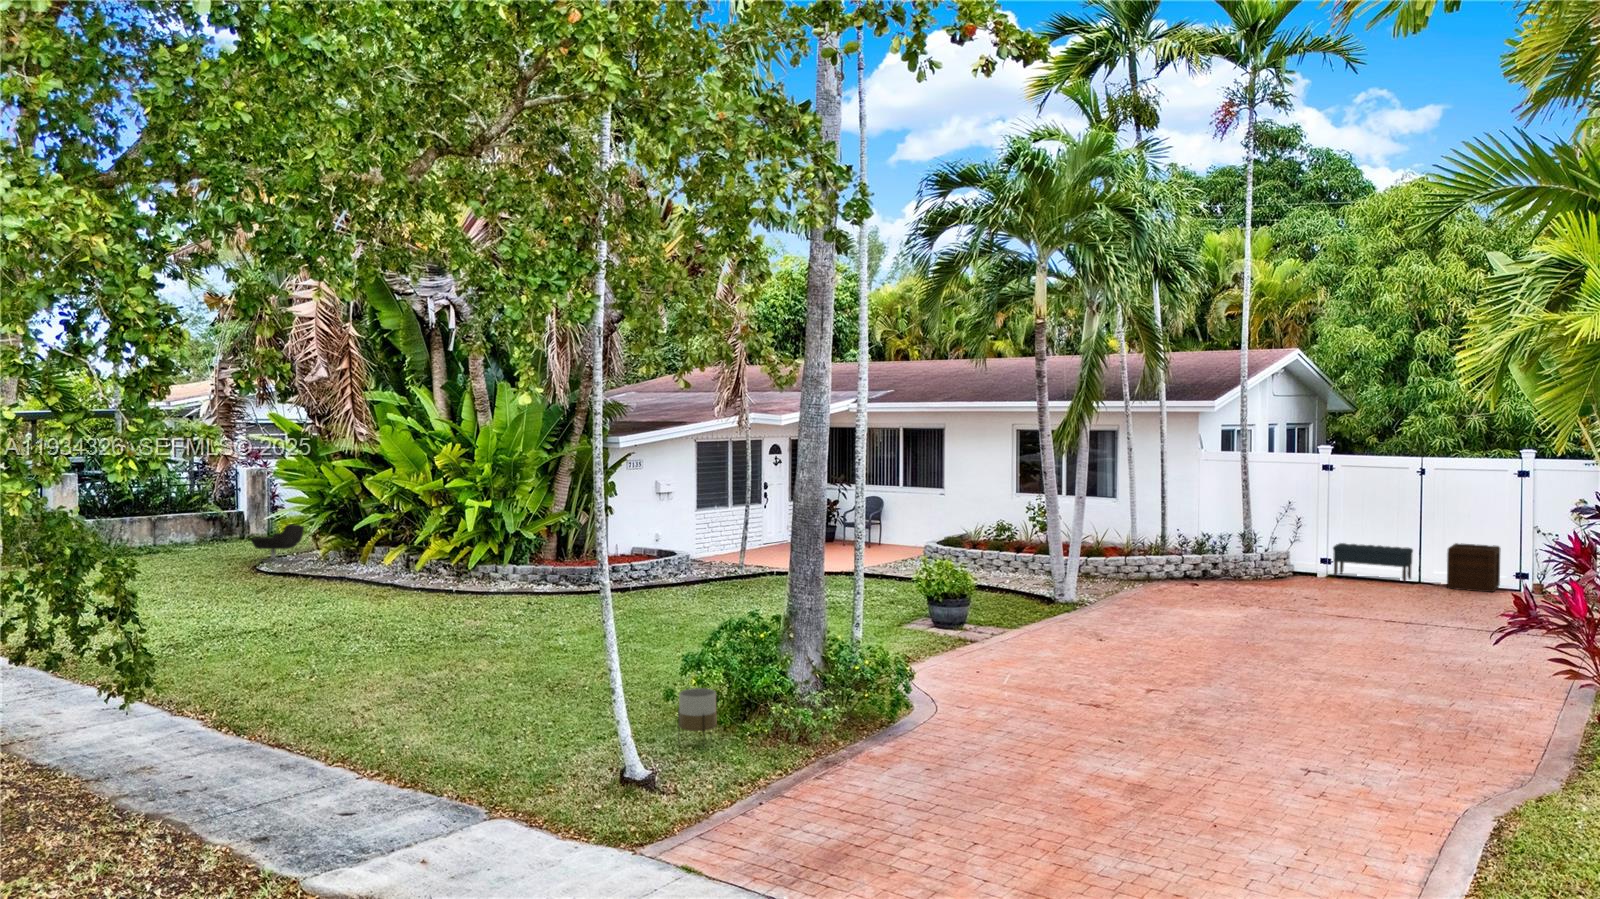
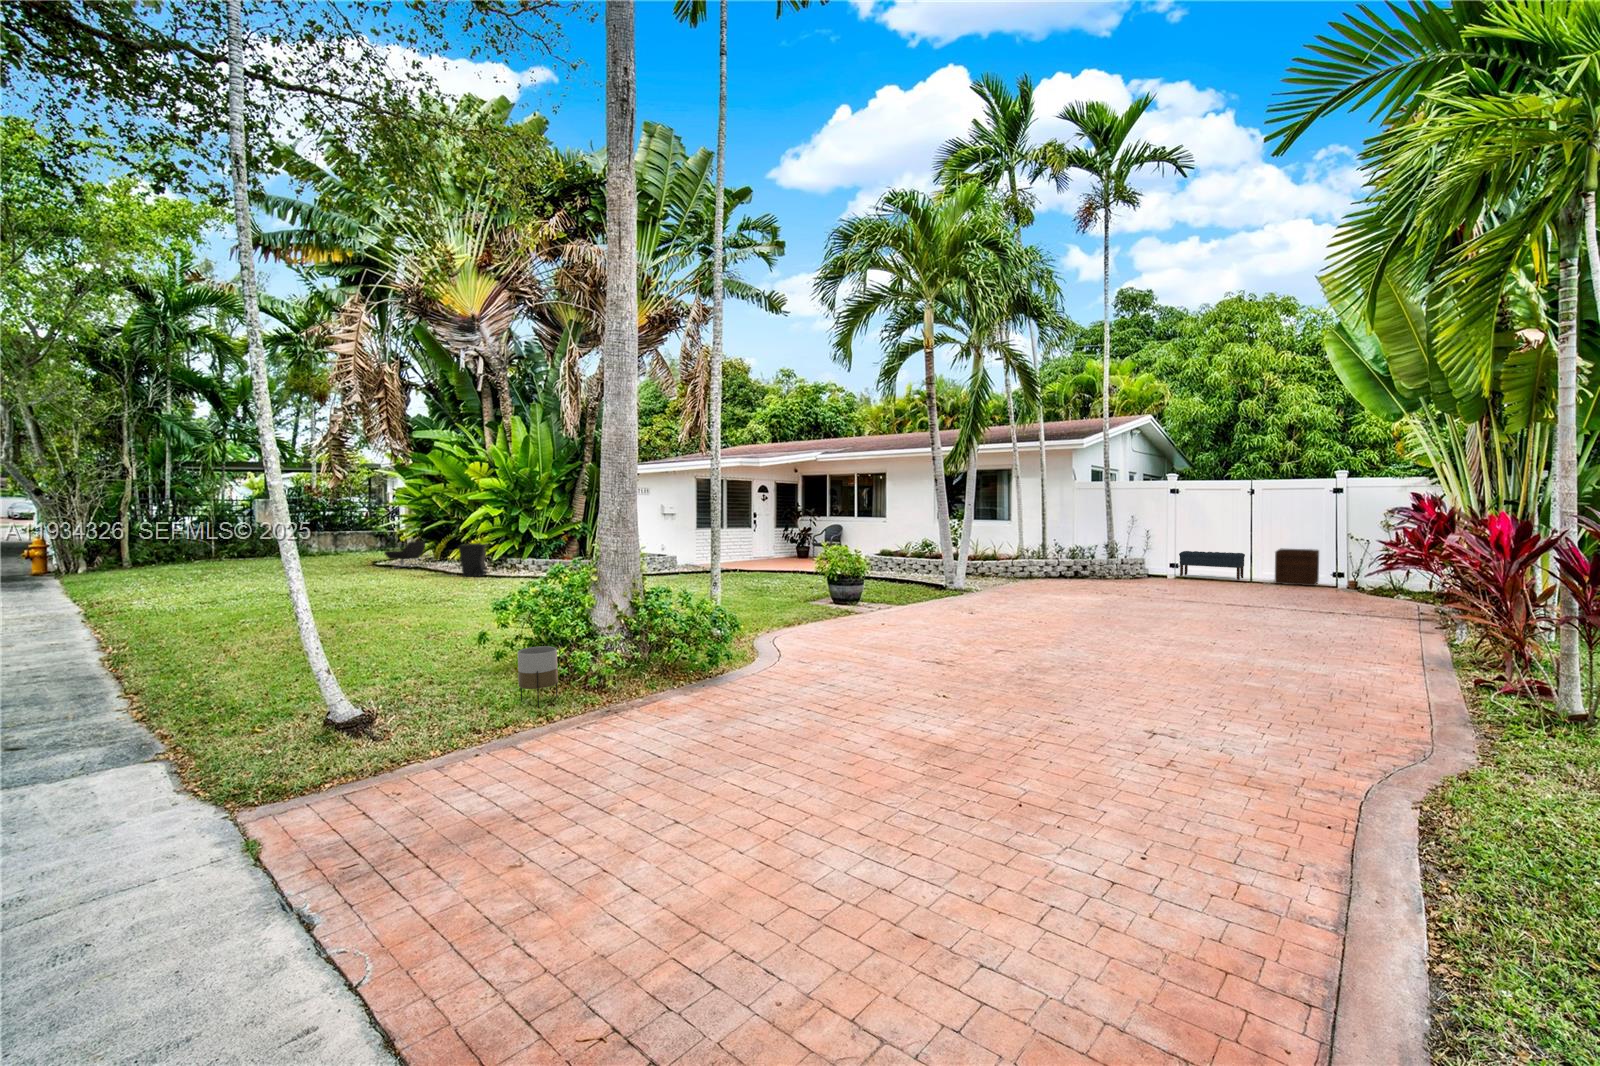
trash can: none [380,529,422,578] -> present [458,543,488,577]

